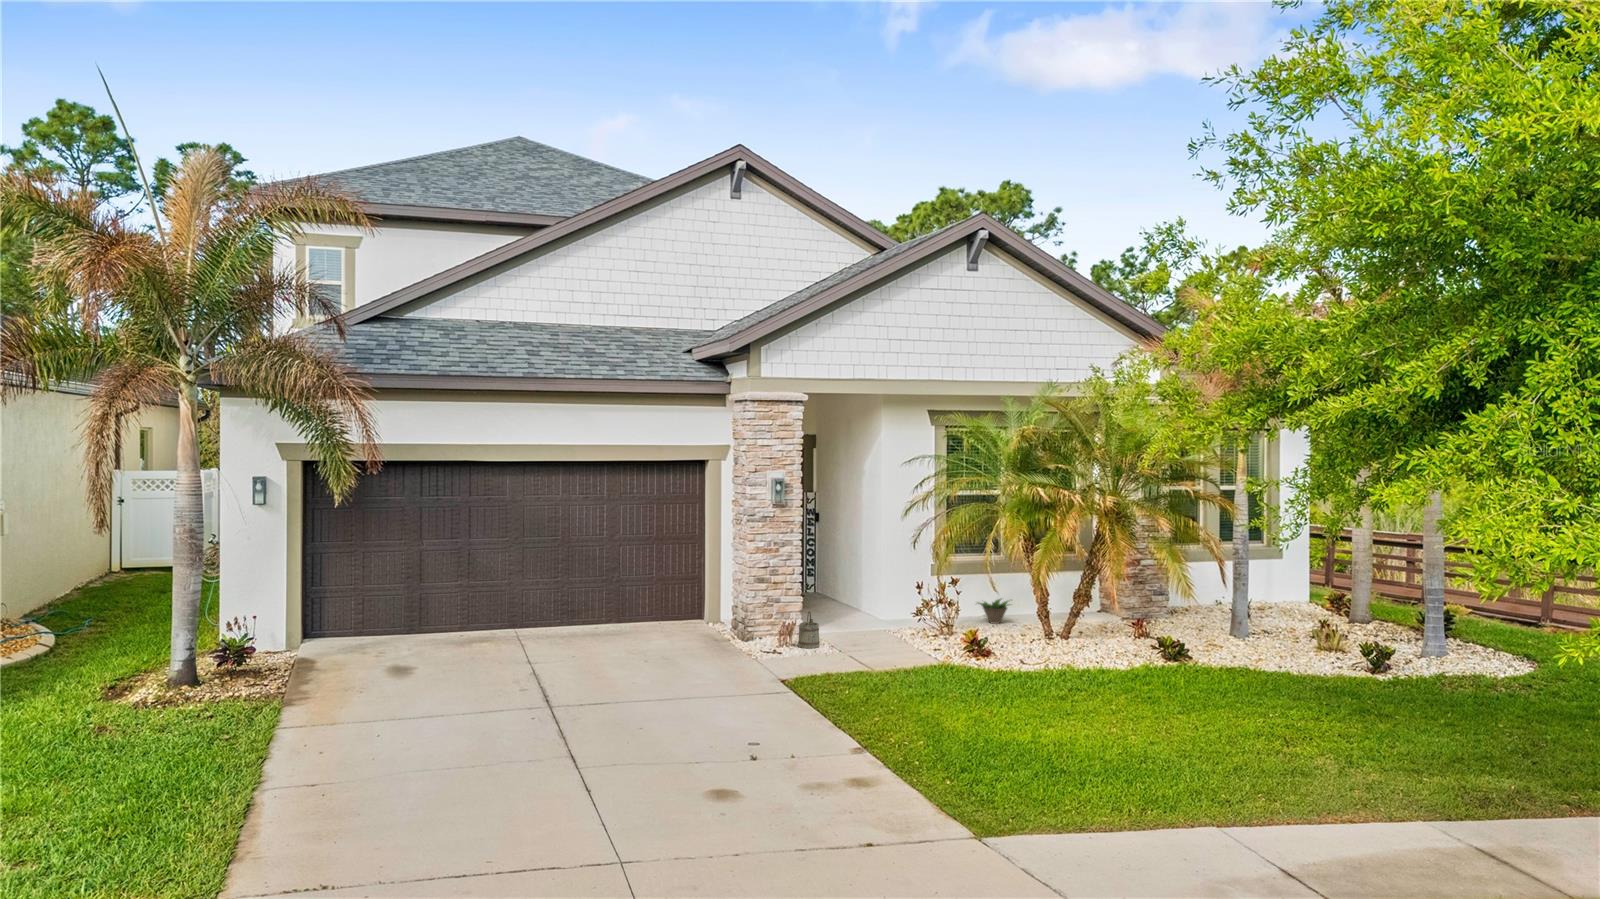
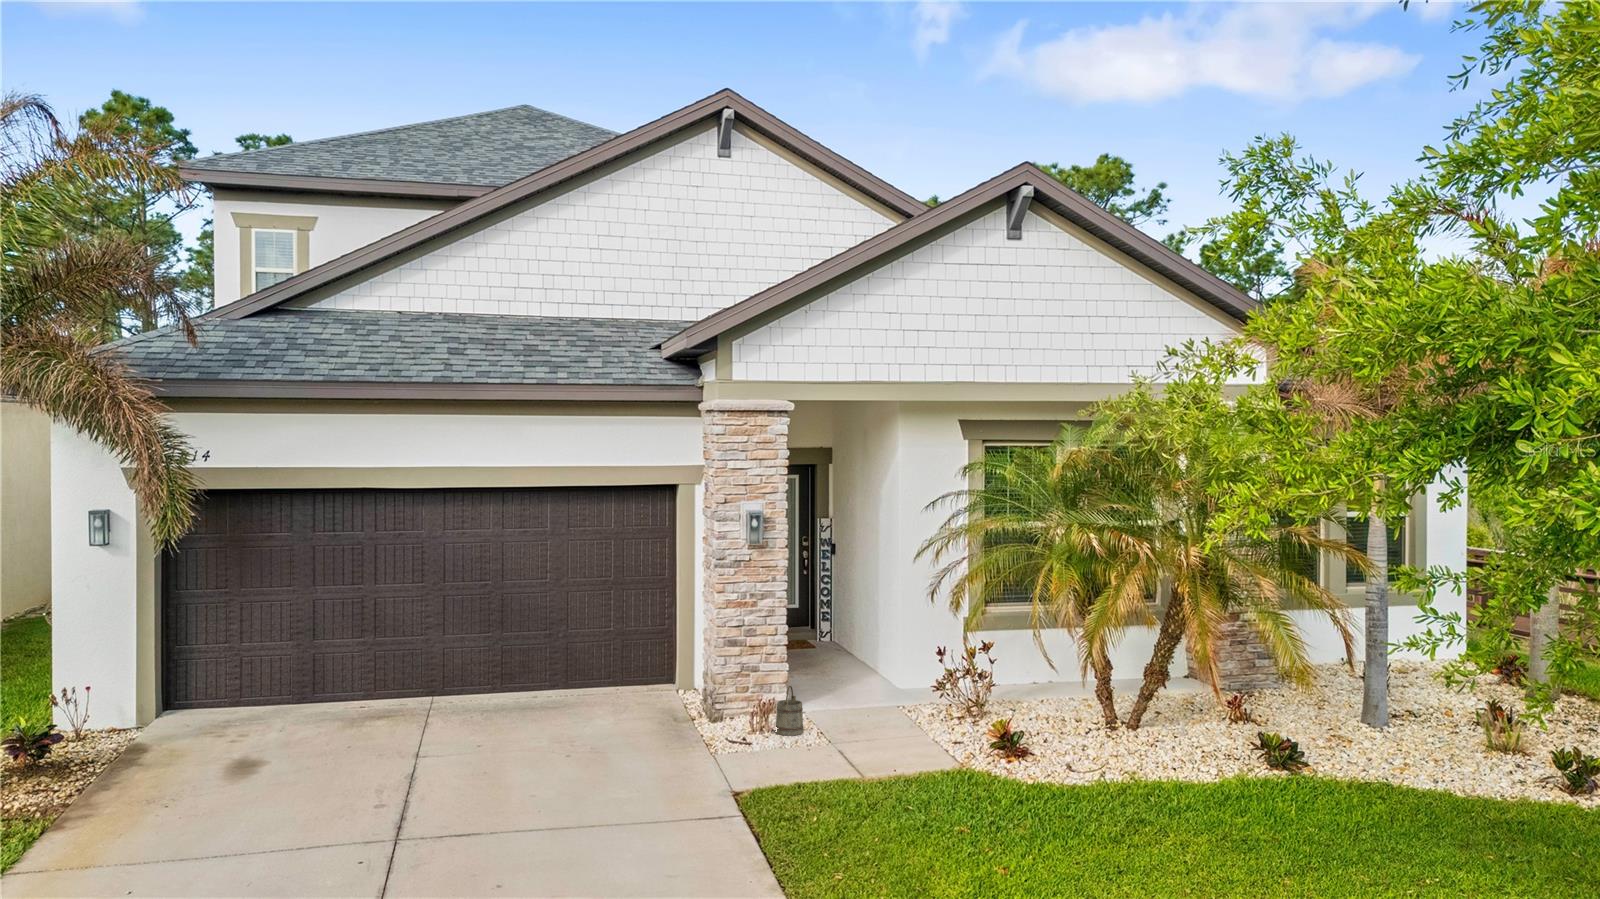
decorative plant: present [978,599,1009,624] -> none [1019,665,1072,699]

